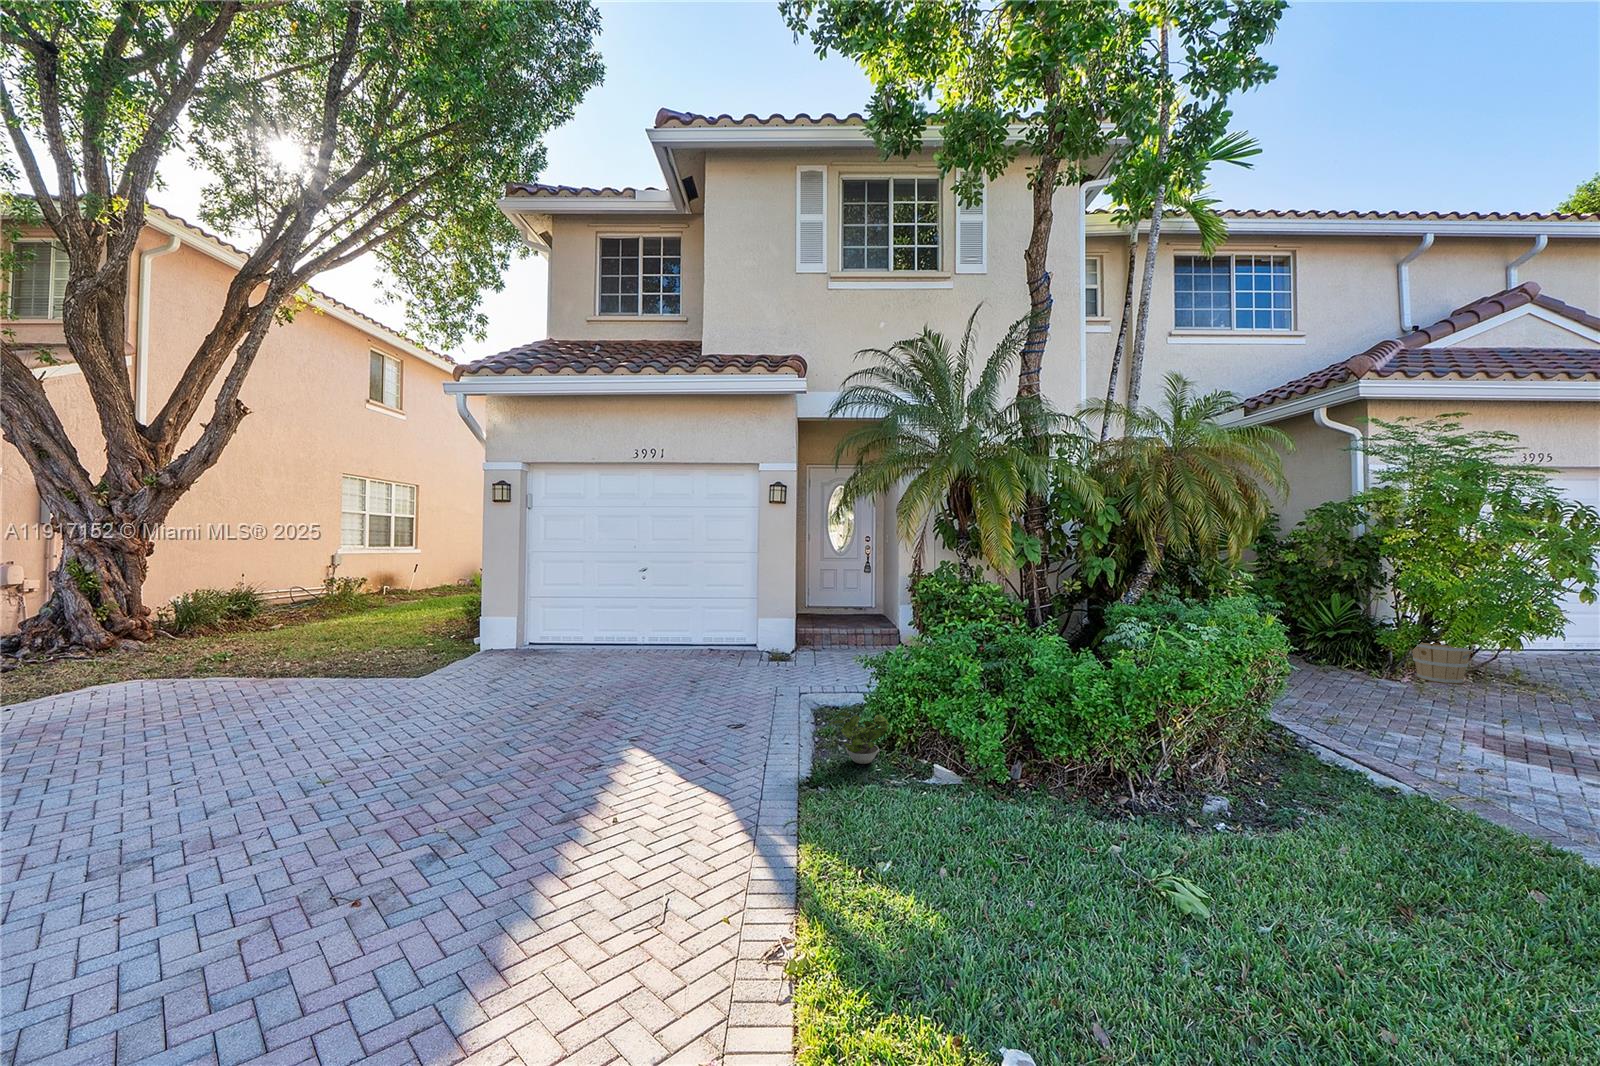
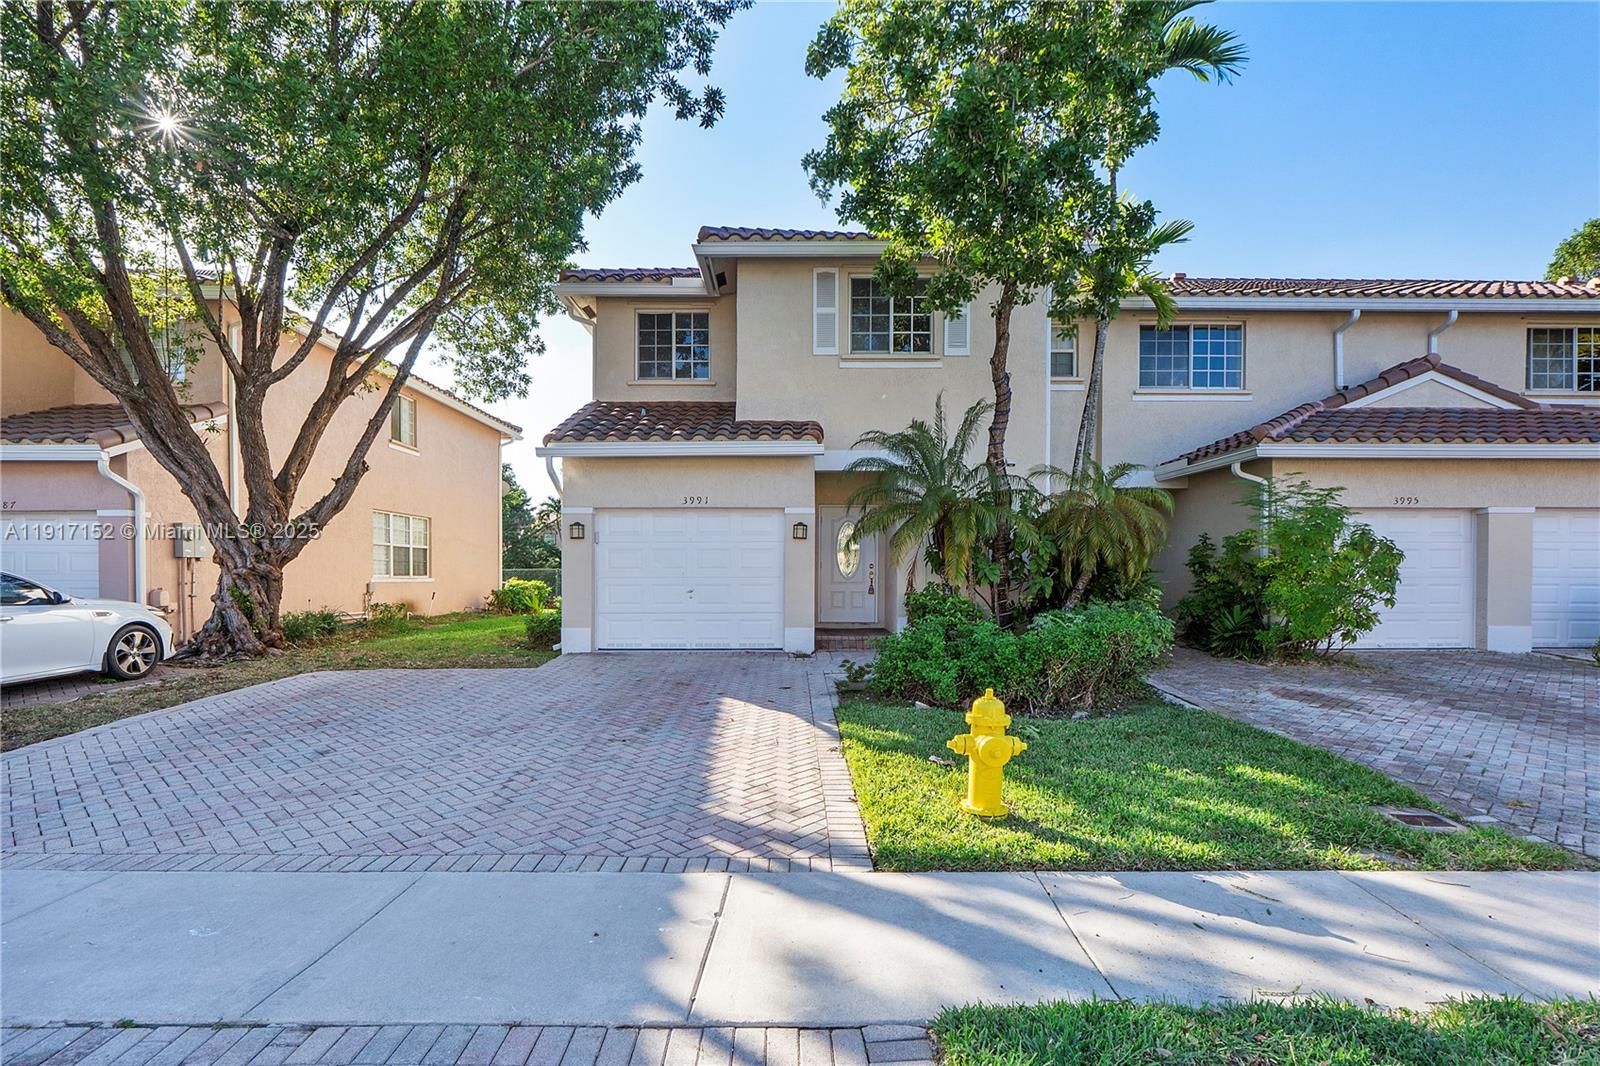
wooden bucket: present [1412,642,1473,684] -> none [1270,638,1308,669]

